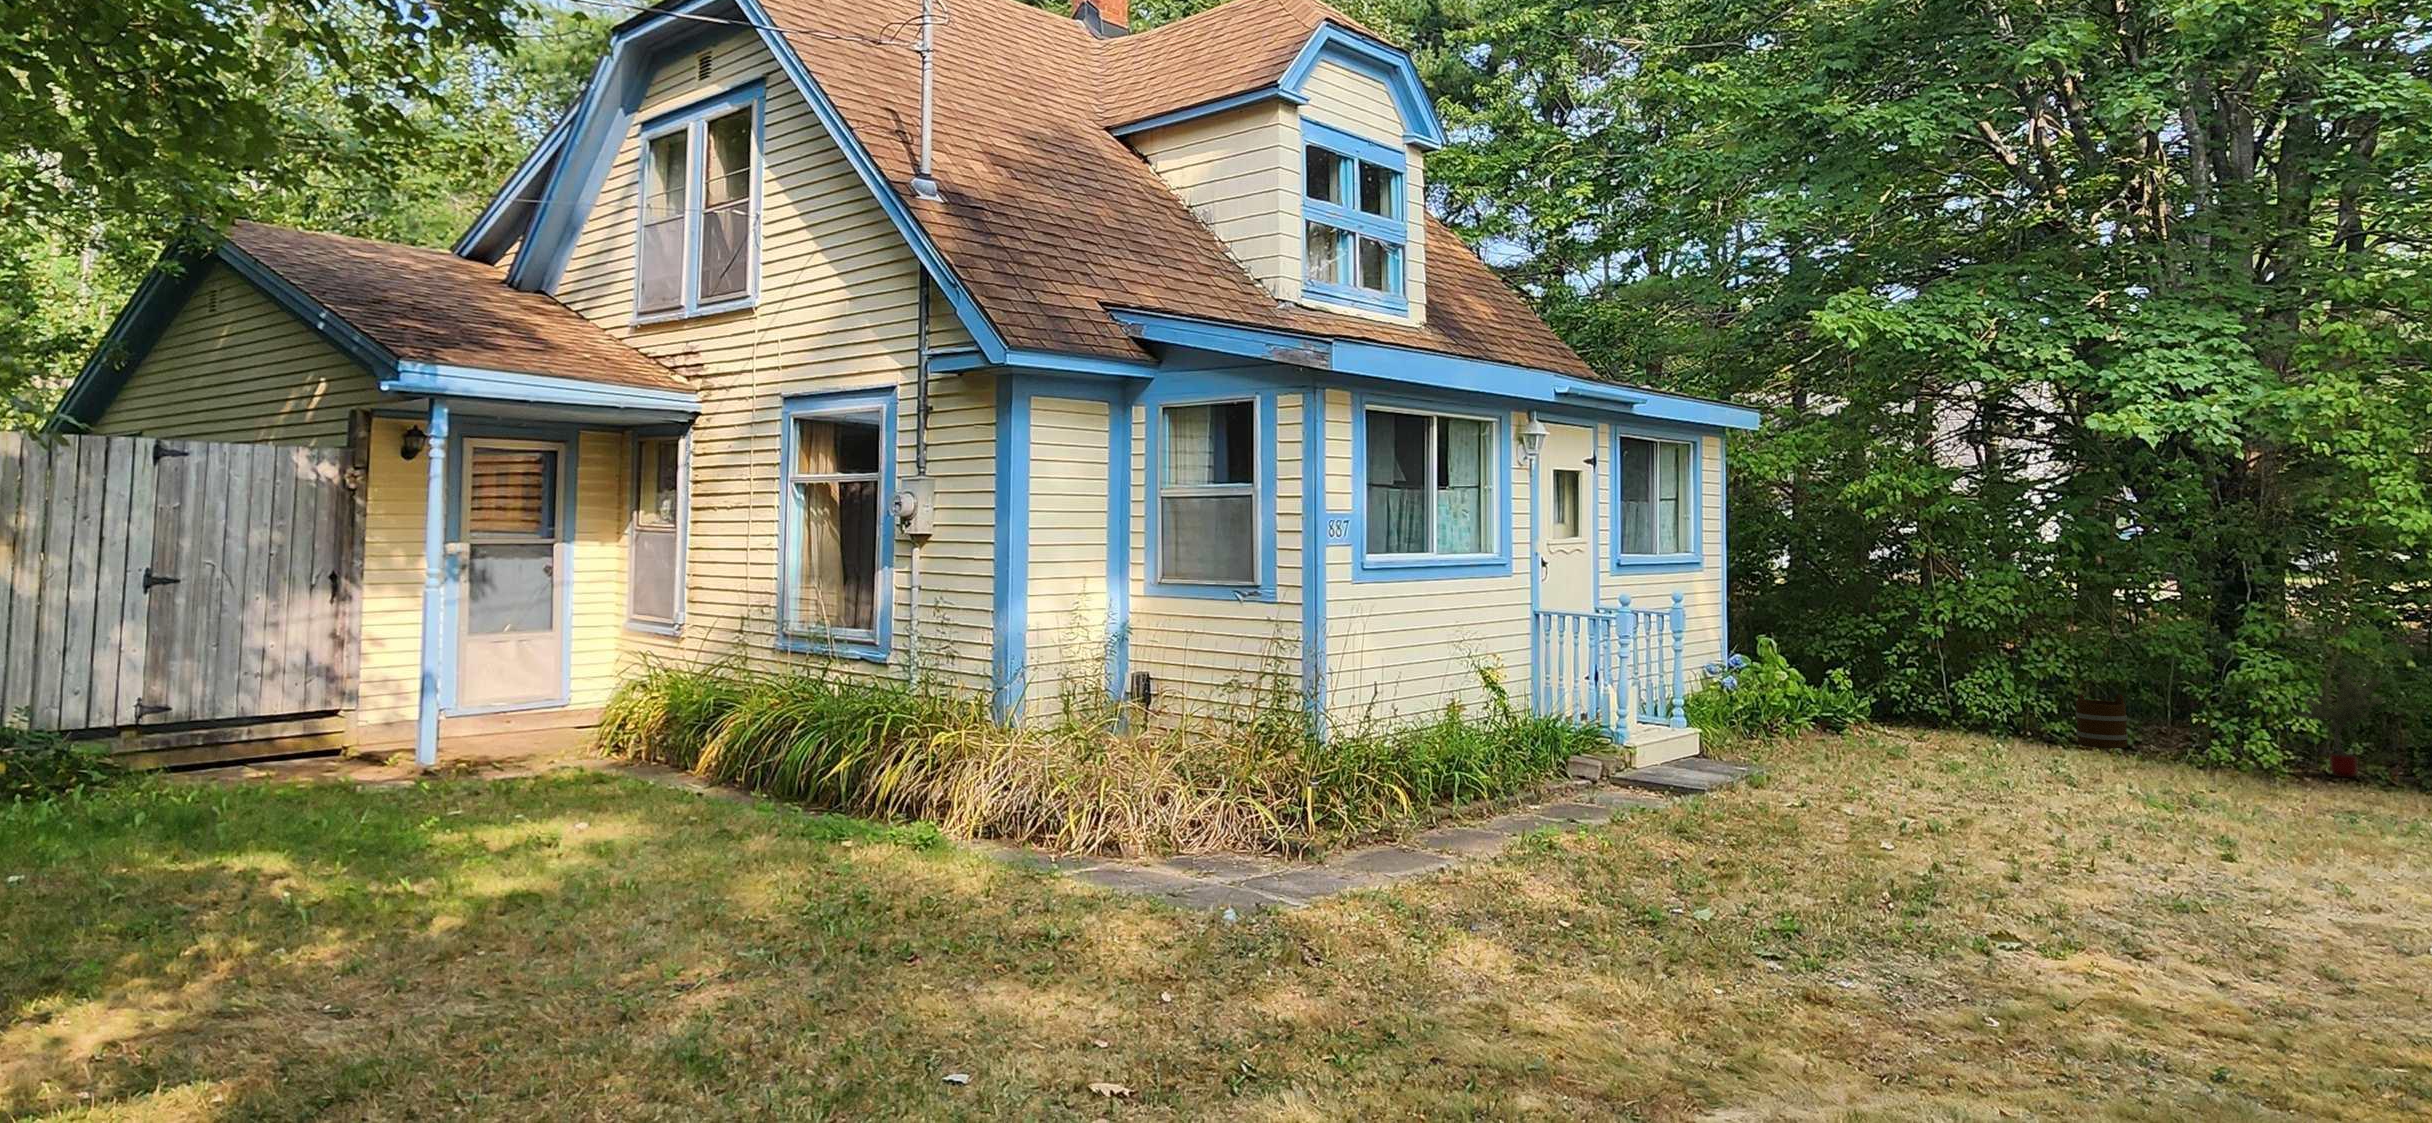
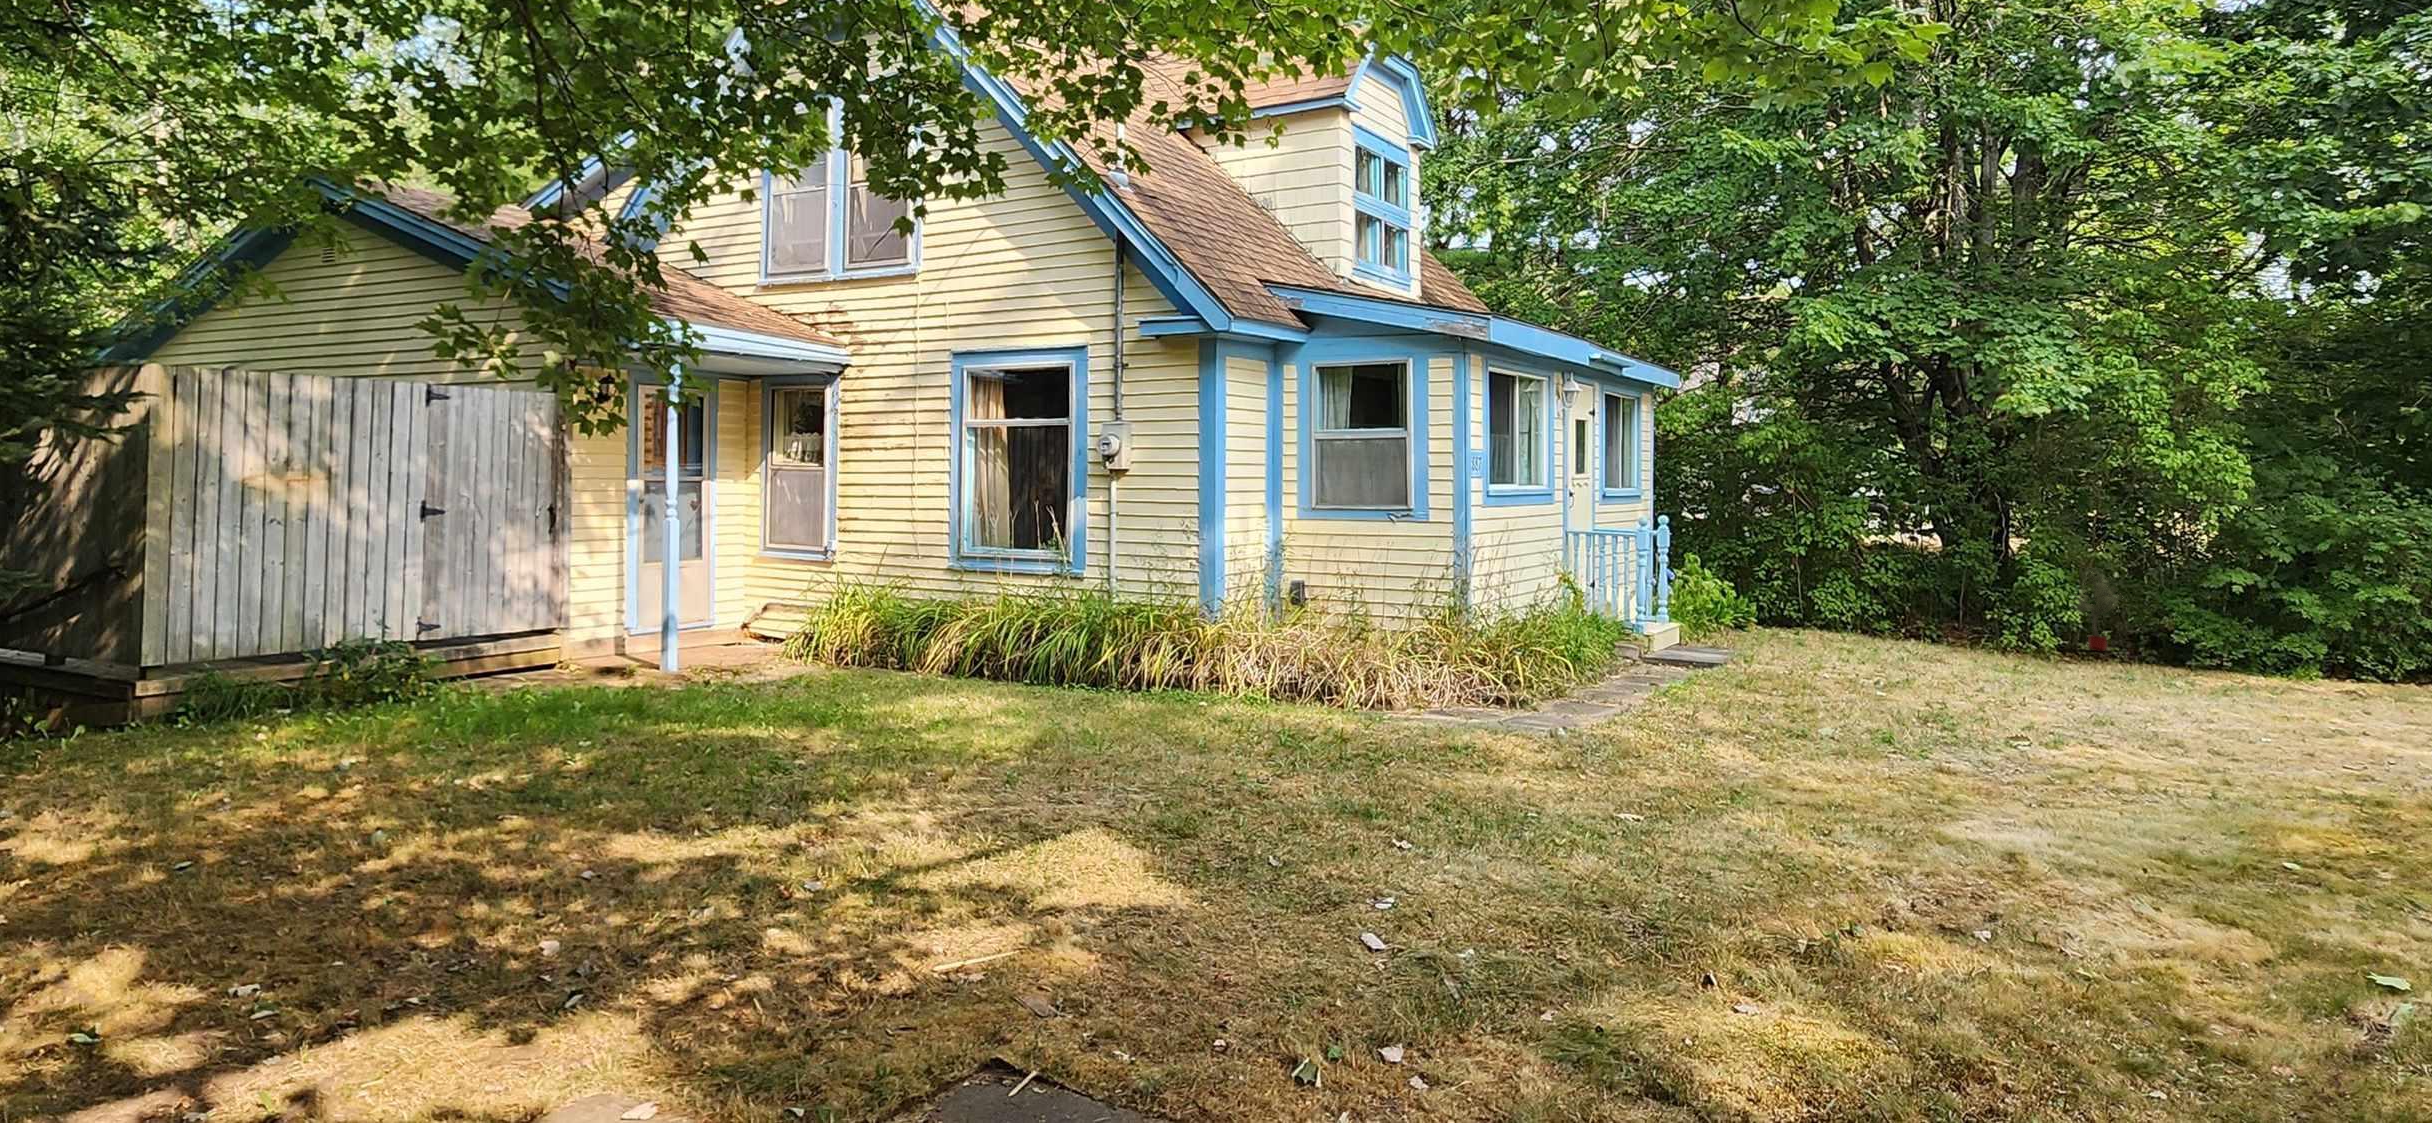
bucket: present [2076,694,2128,748] -> none [1899,599,1936,637]

